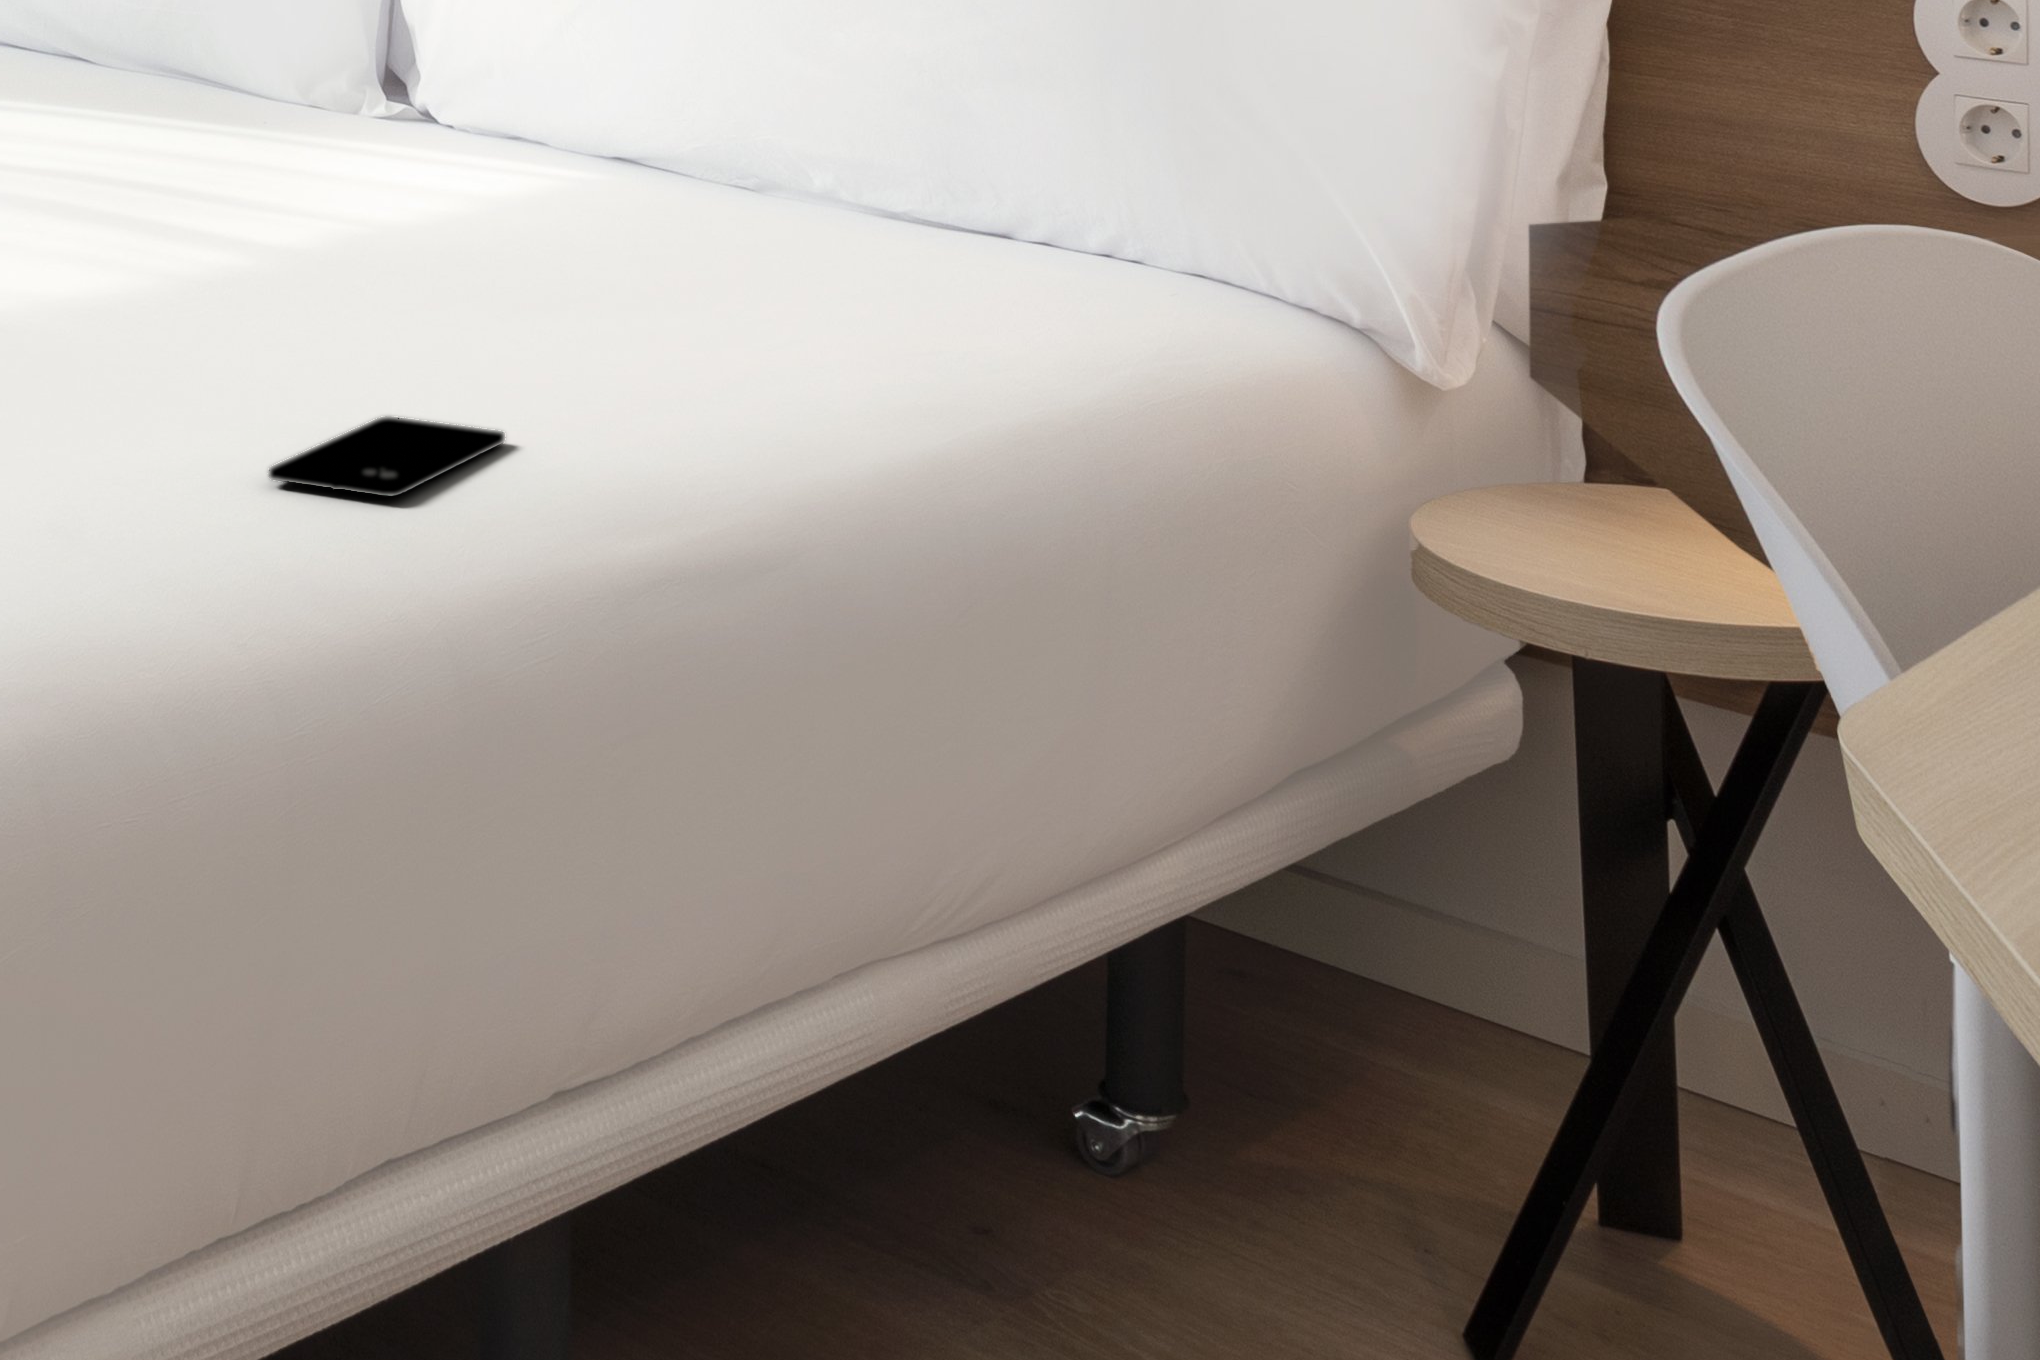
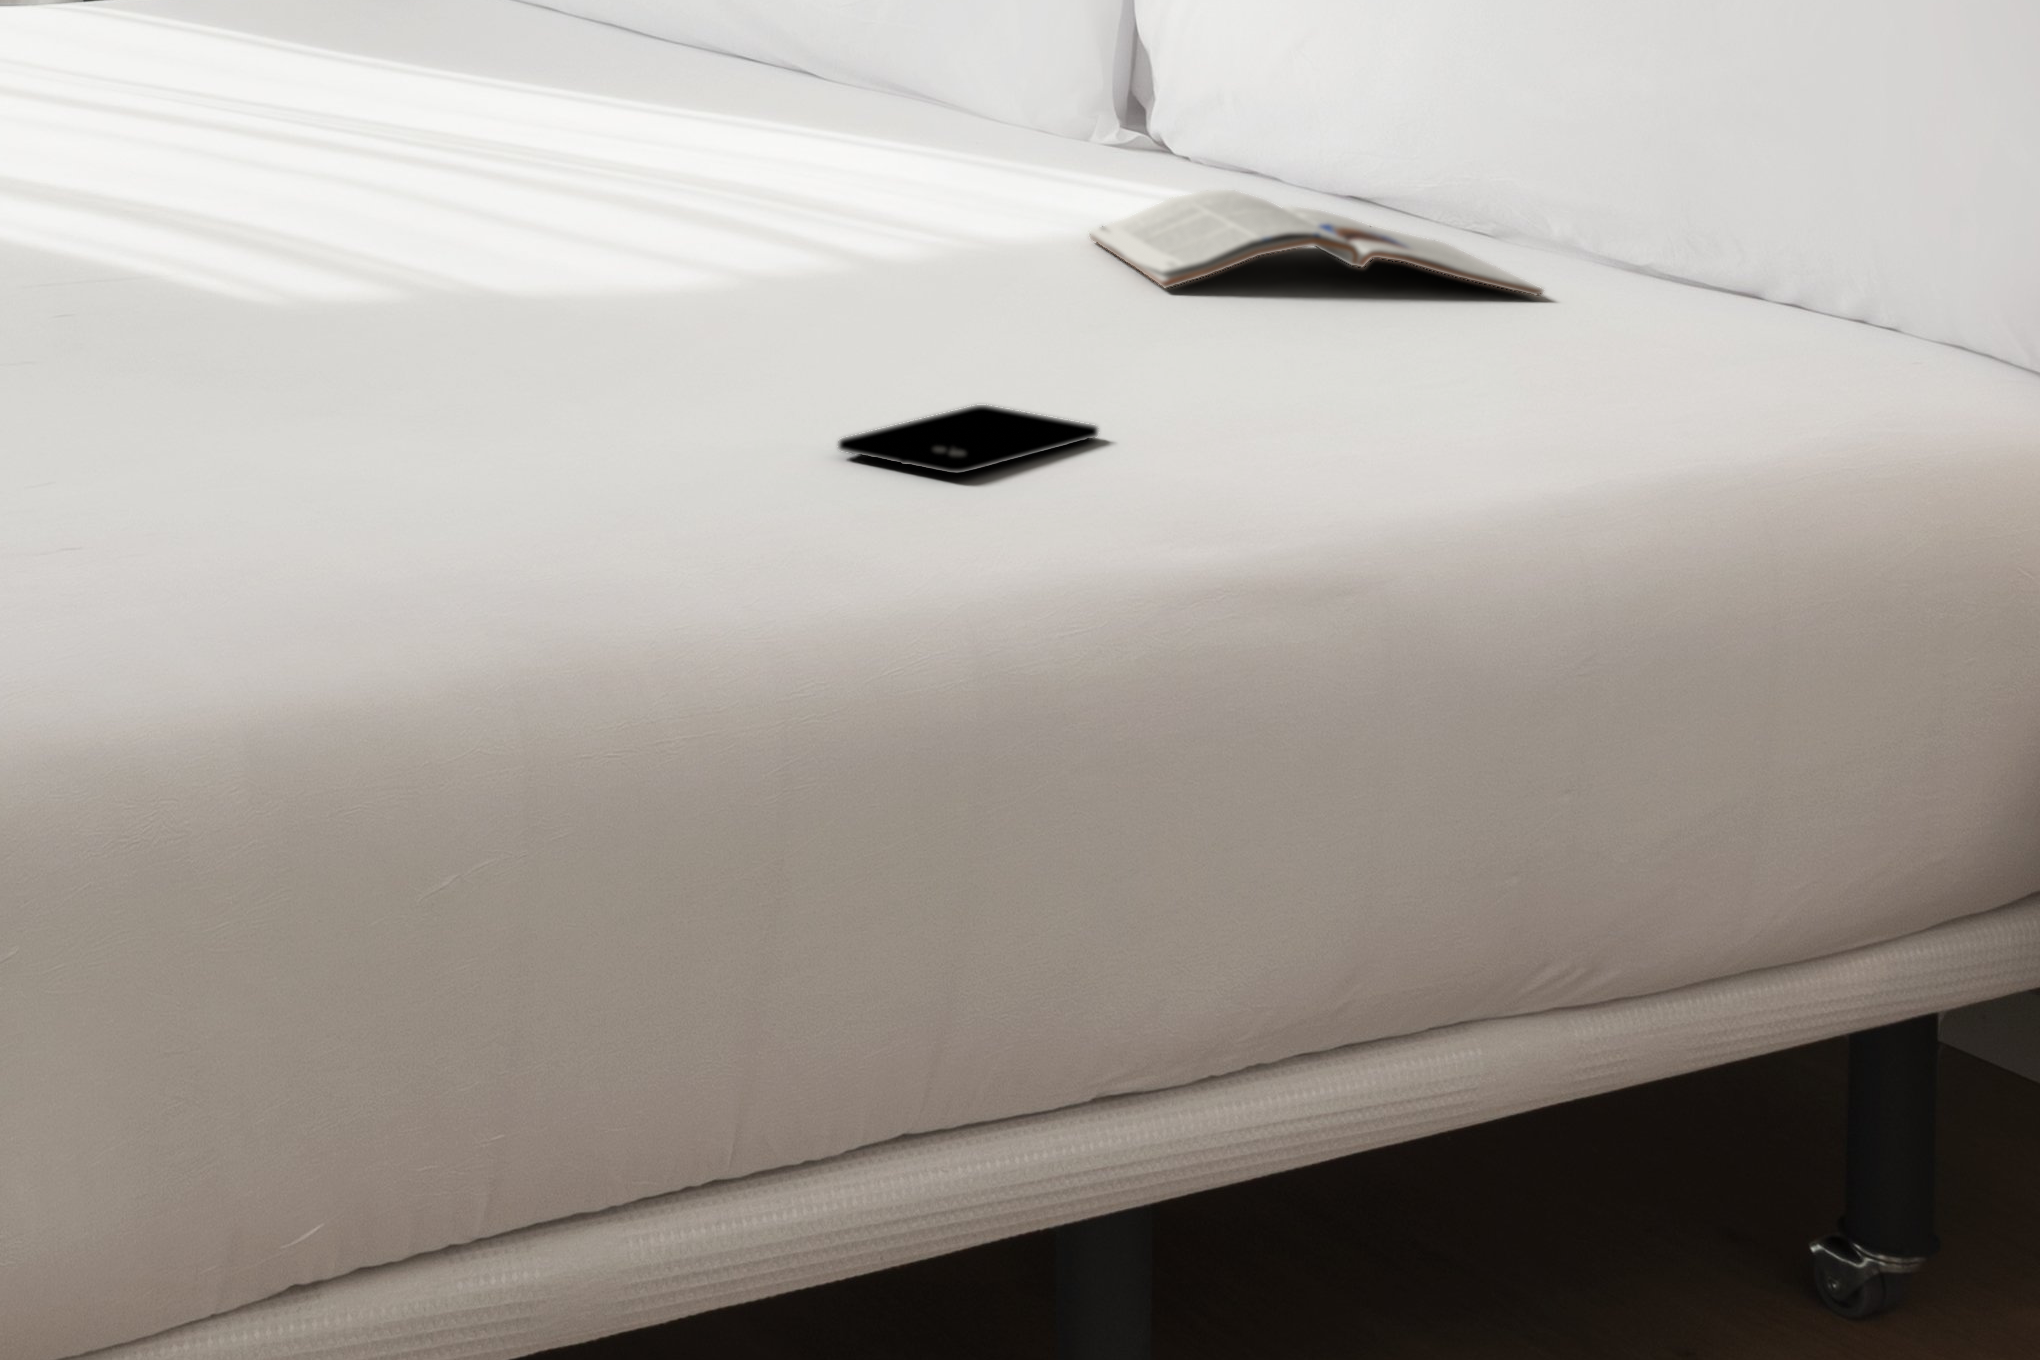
magazine: none [403,170,832,274] -> present [1090,190,1543,295]

